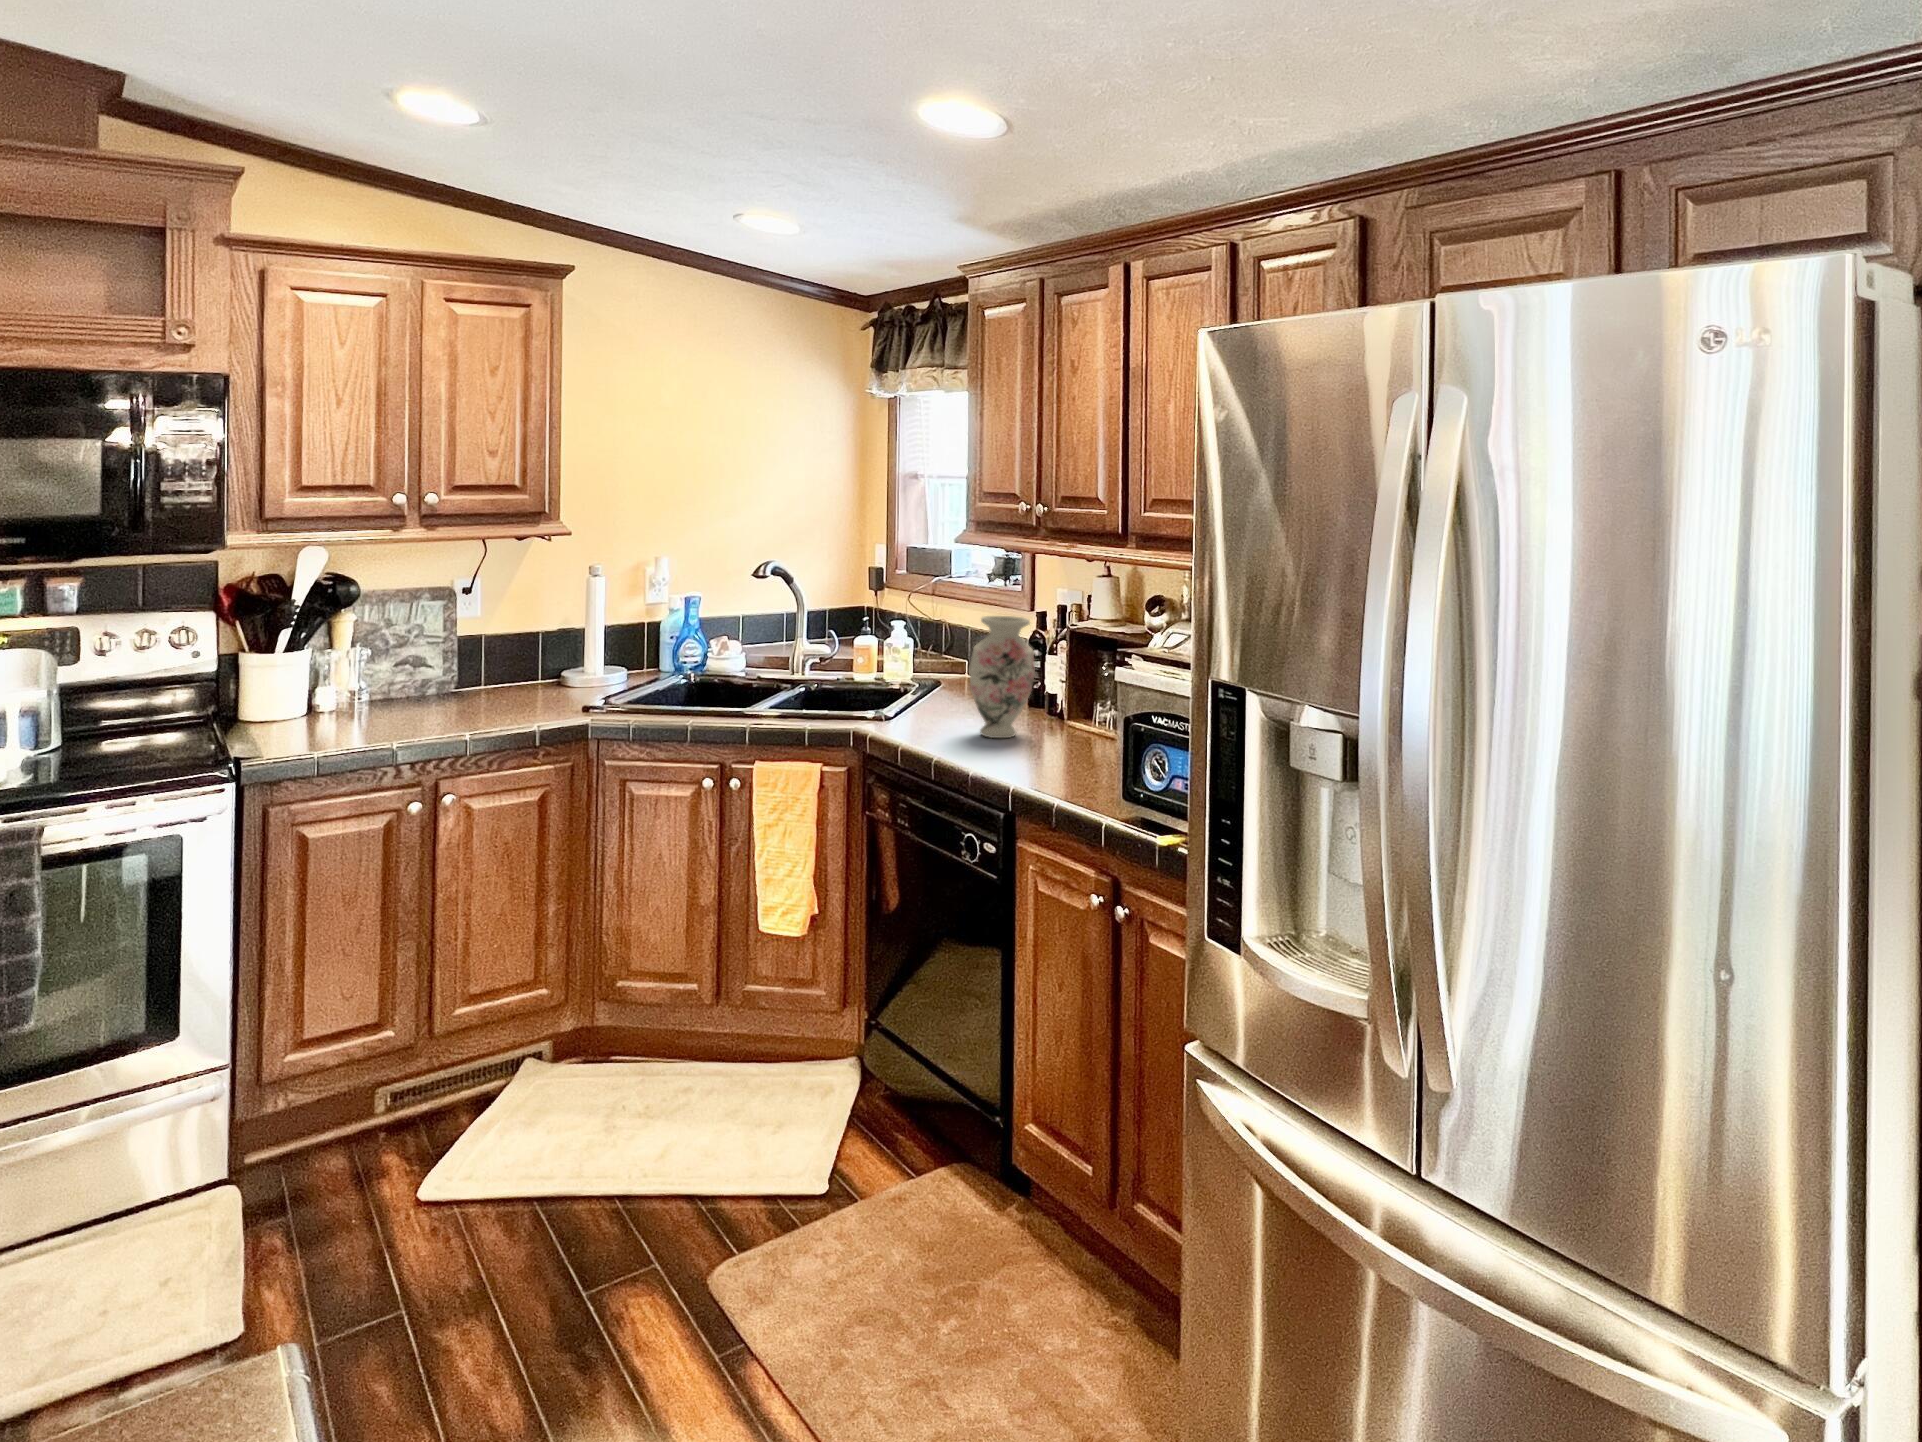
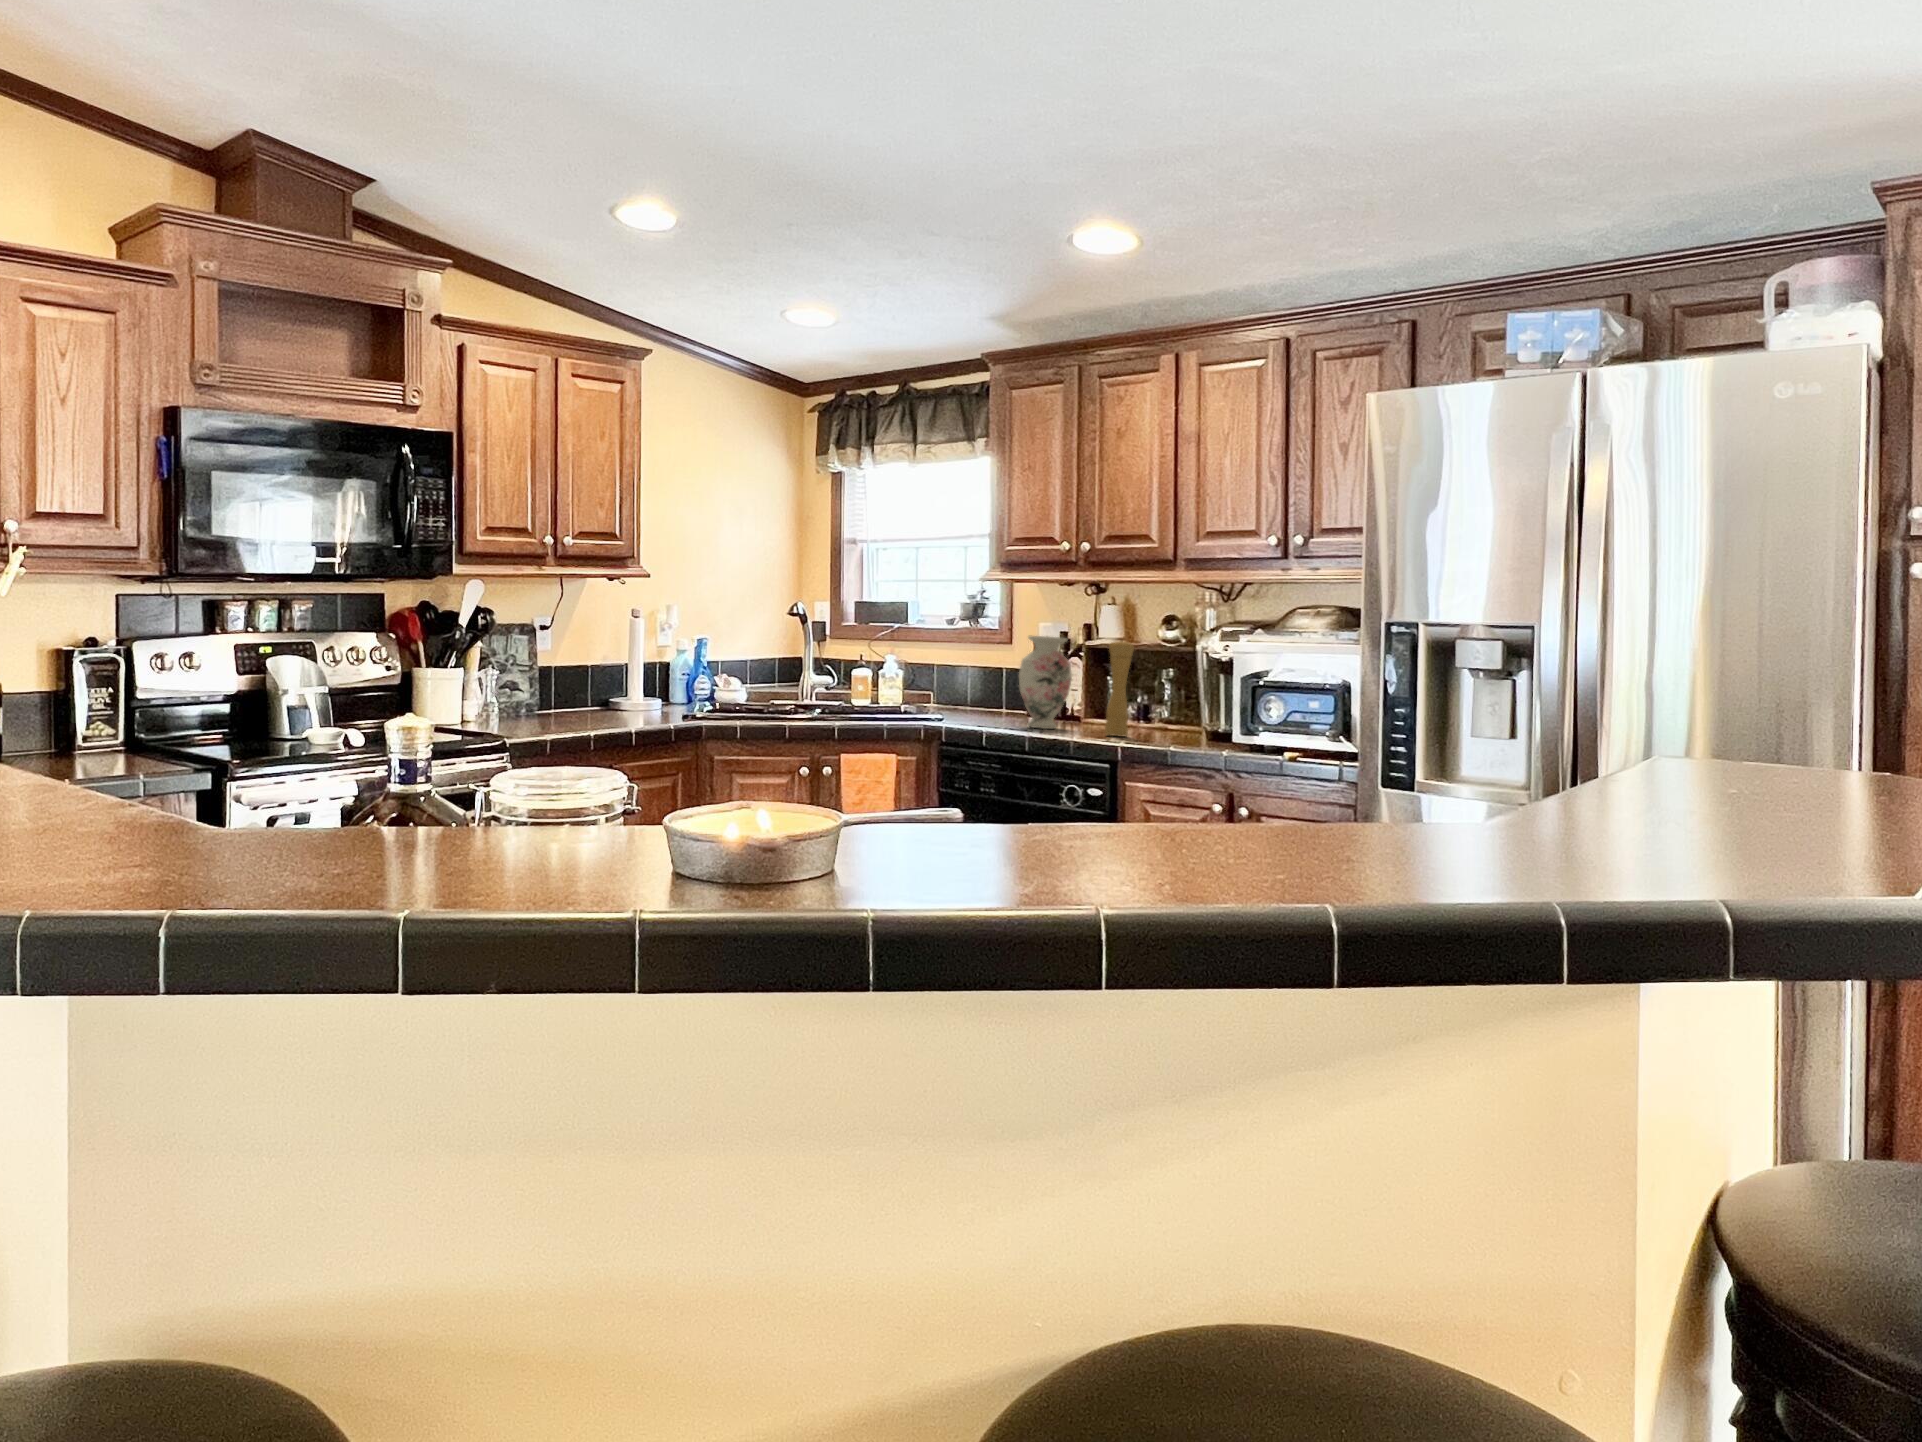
pepper mill: none [1045,632,1082,761] -> present [1105,640,1134,736]

